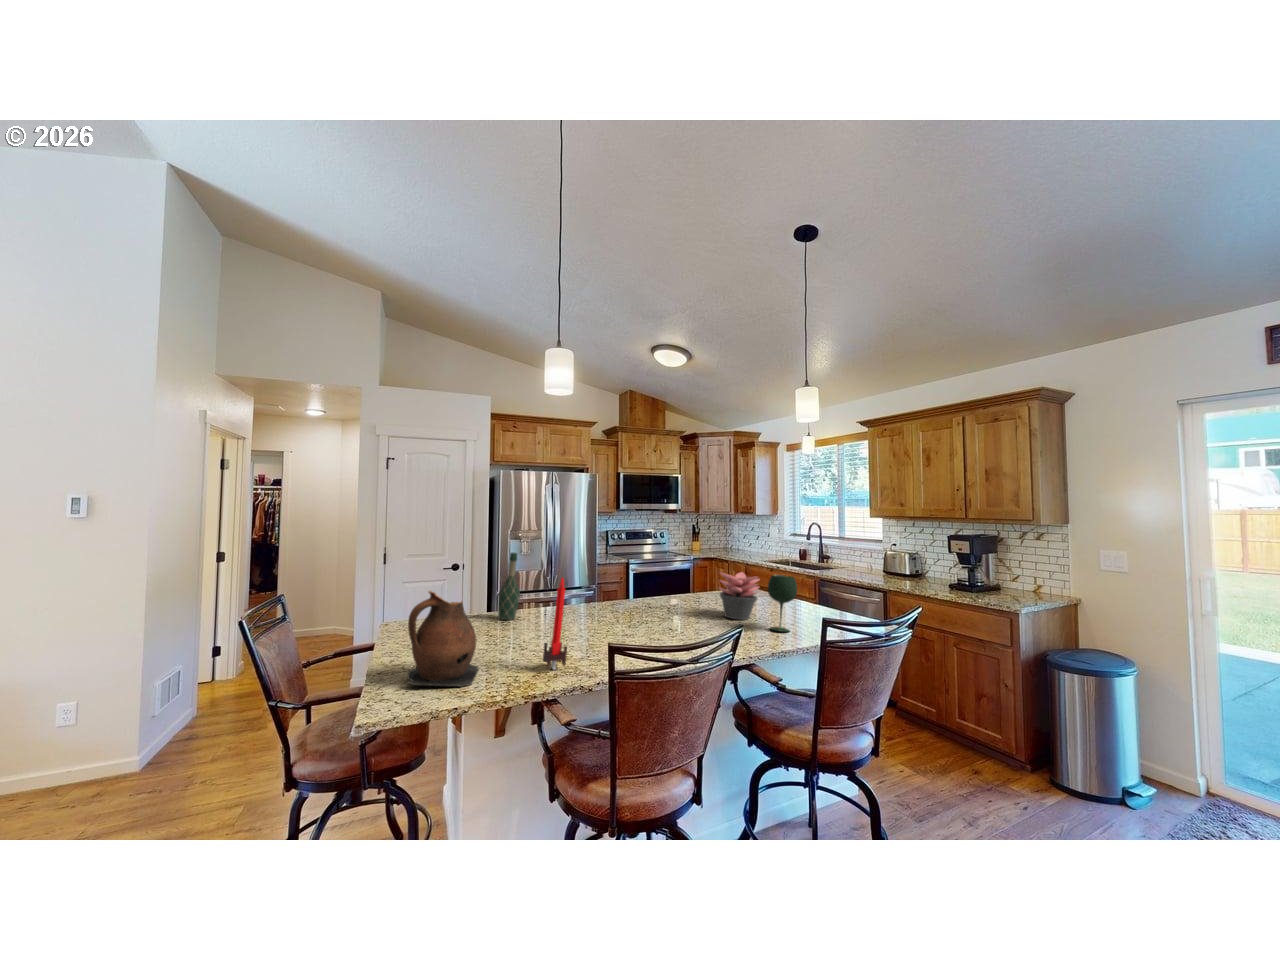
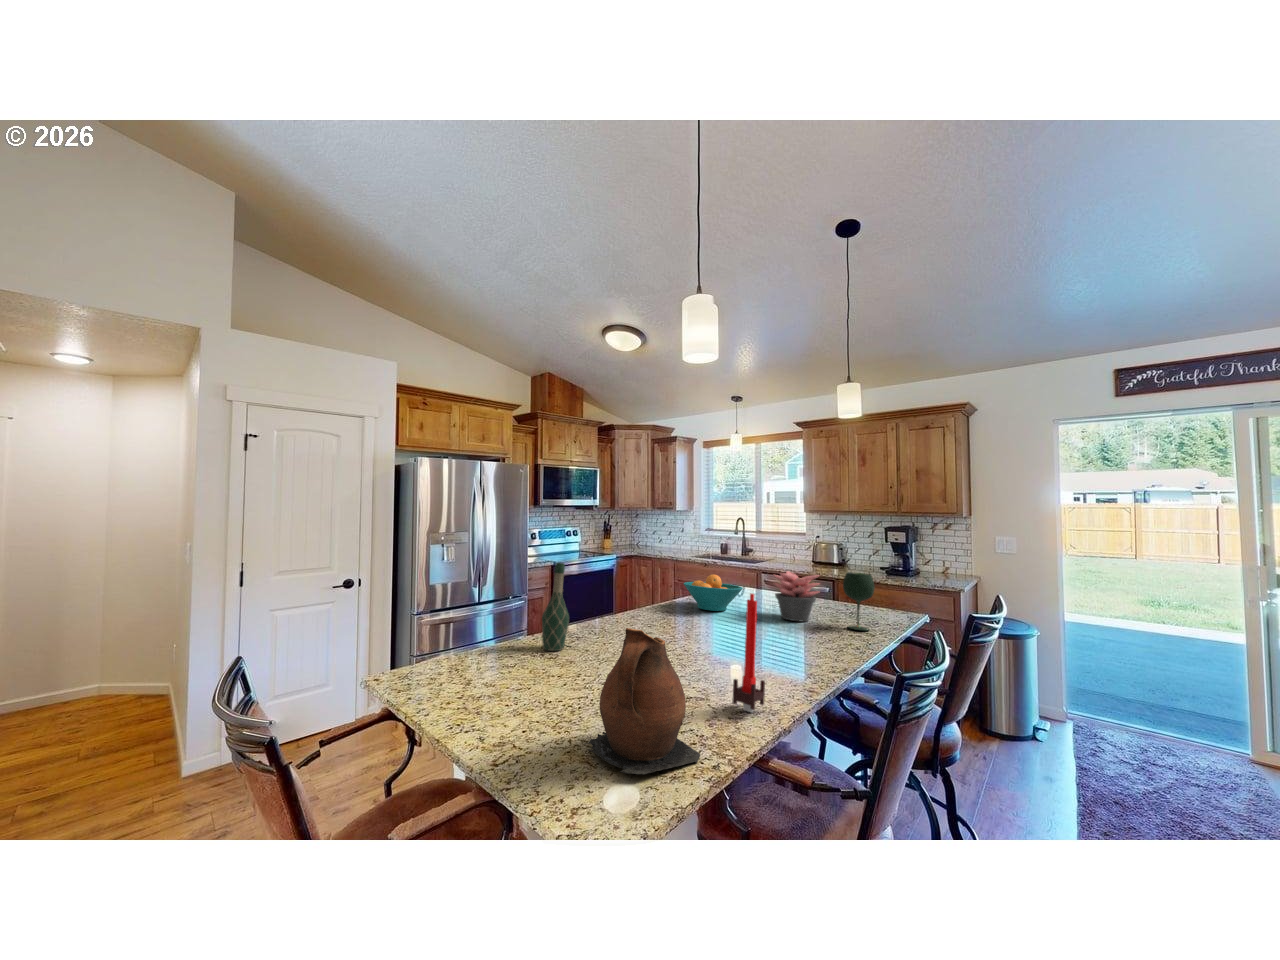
fruit bowl: none [654,572,708,606] -> present [684,574,743,611]

